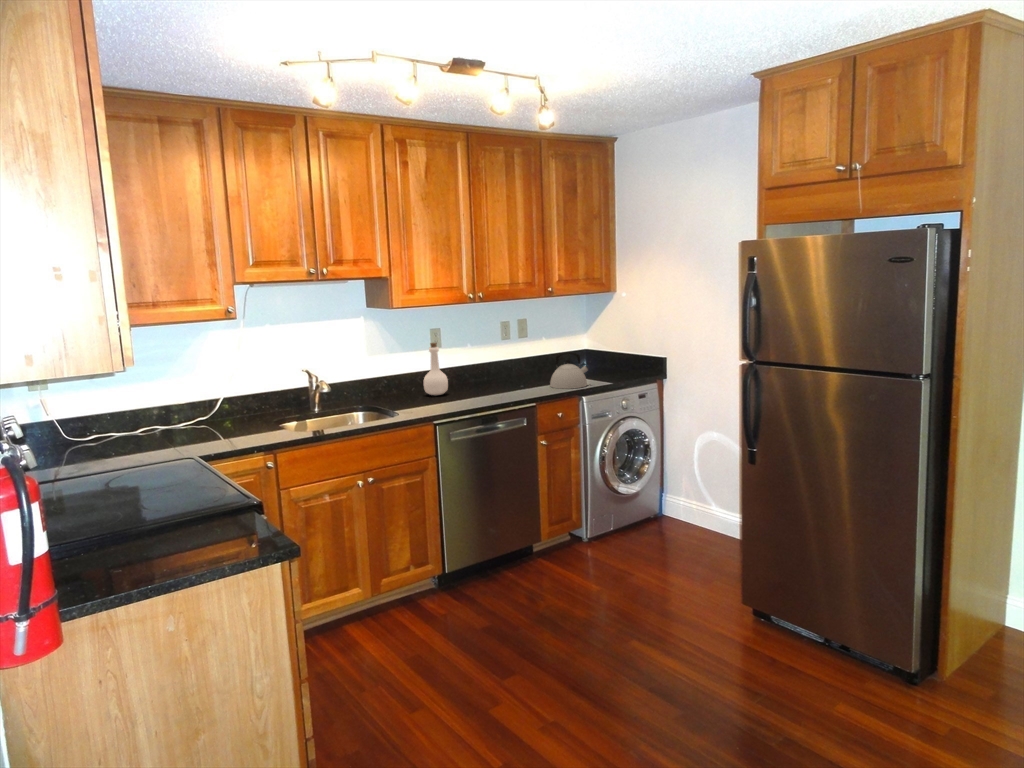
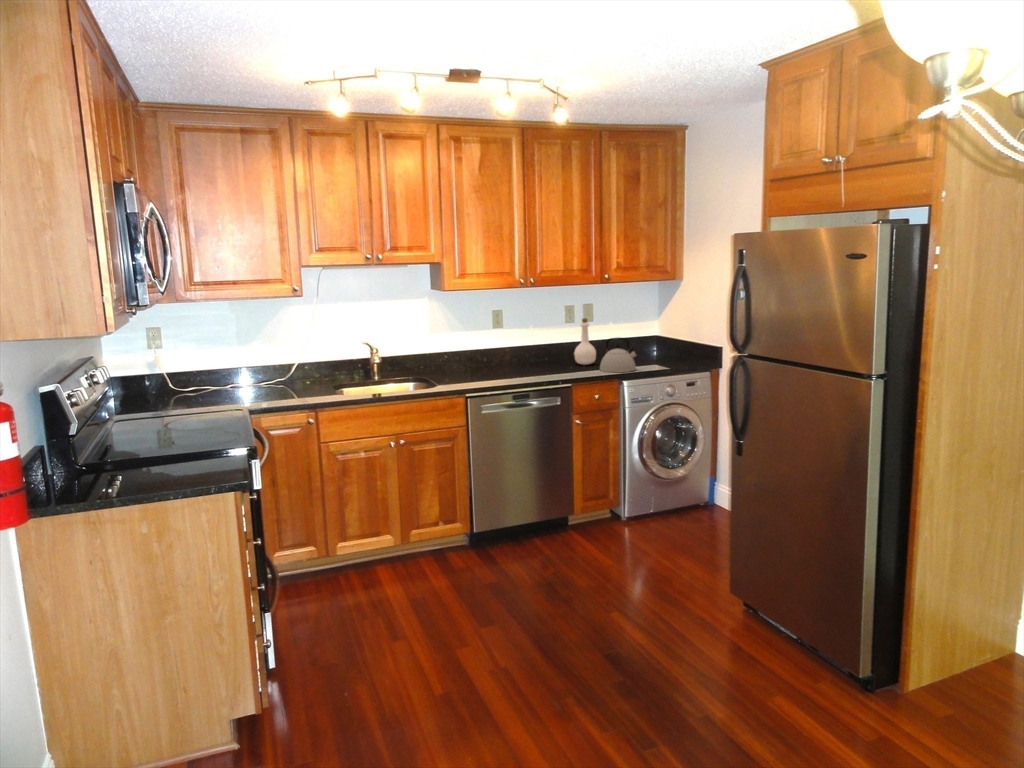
bottle: present [424,343,448,395] -> present [574,318,596,365]

